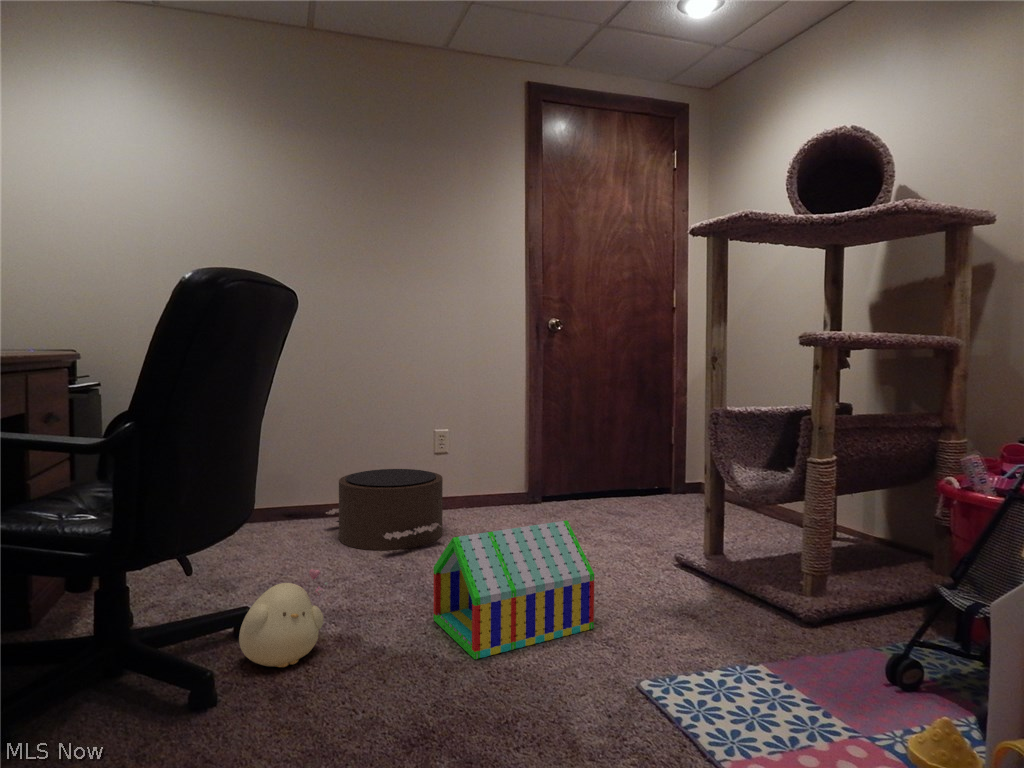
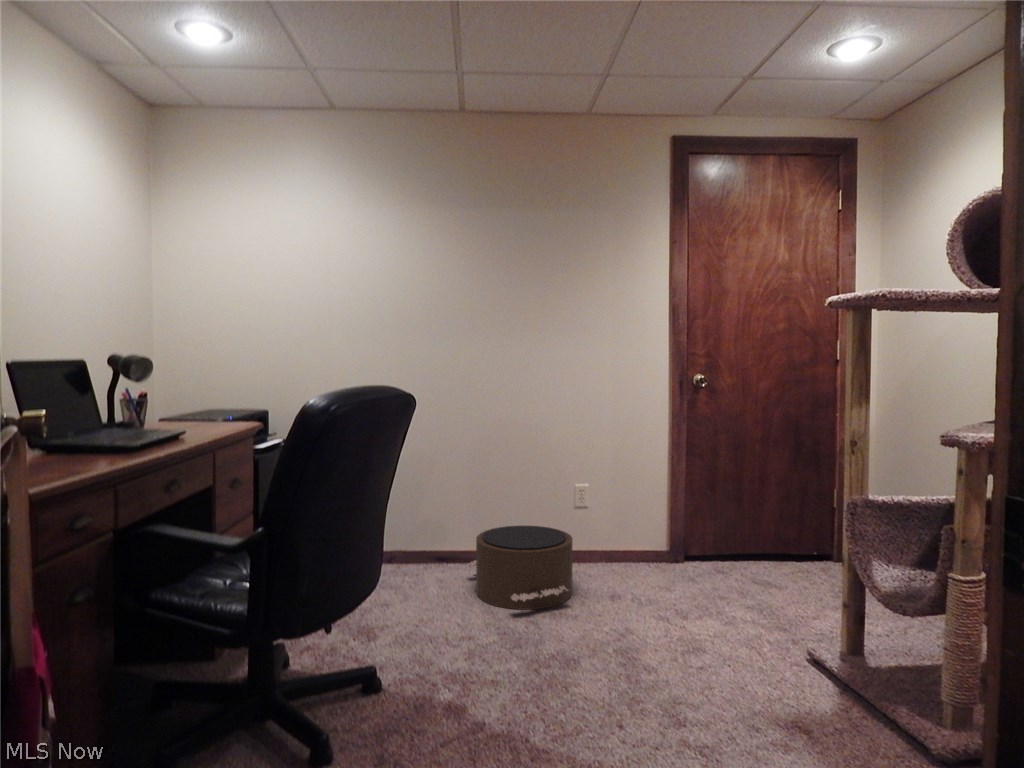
toy house: present [434,521,594,659] -> none [536,615,691,749]
plush toy: present [239,569,328,667] -> none [363,642,438,729]

